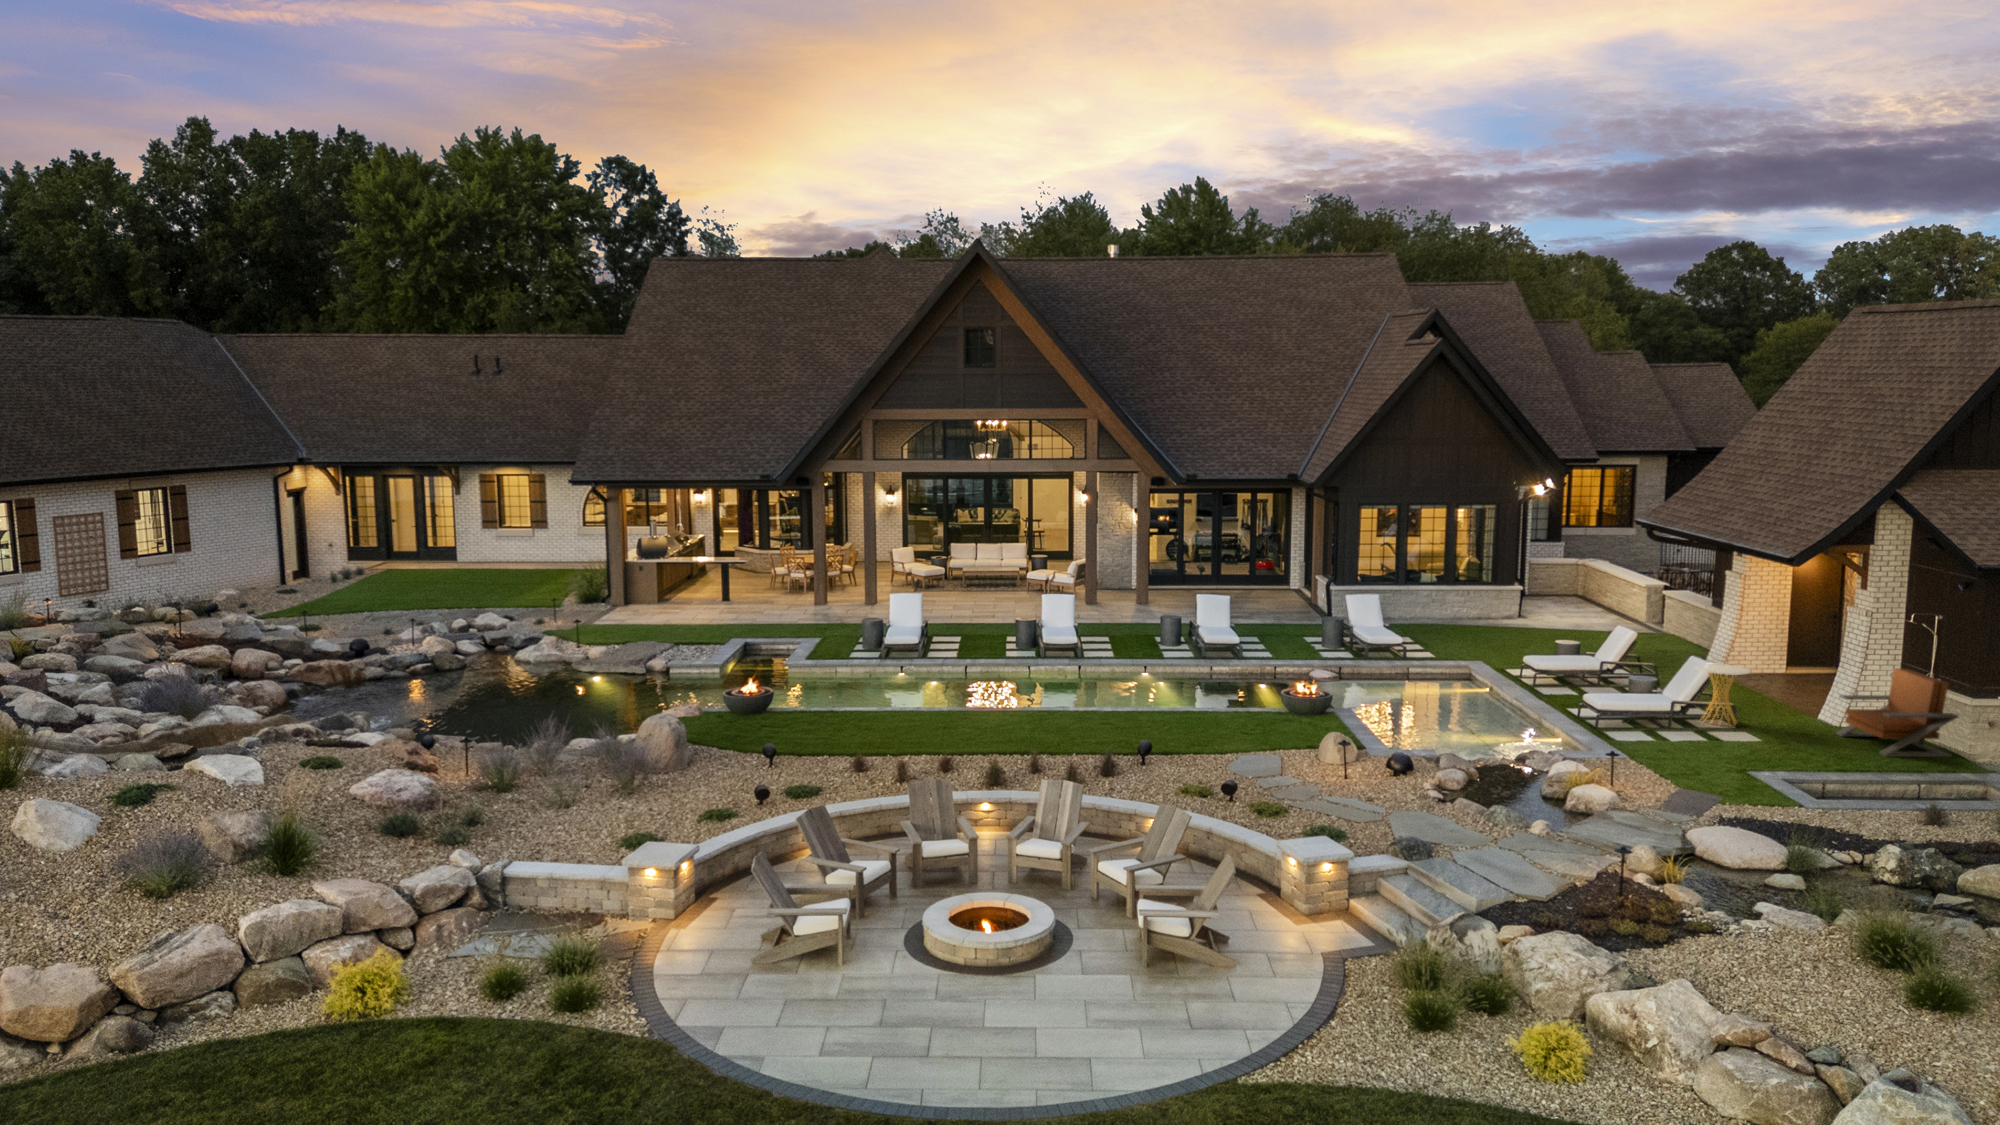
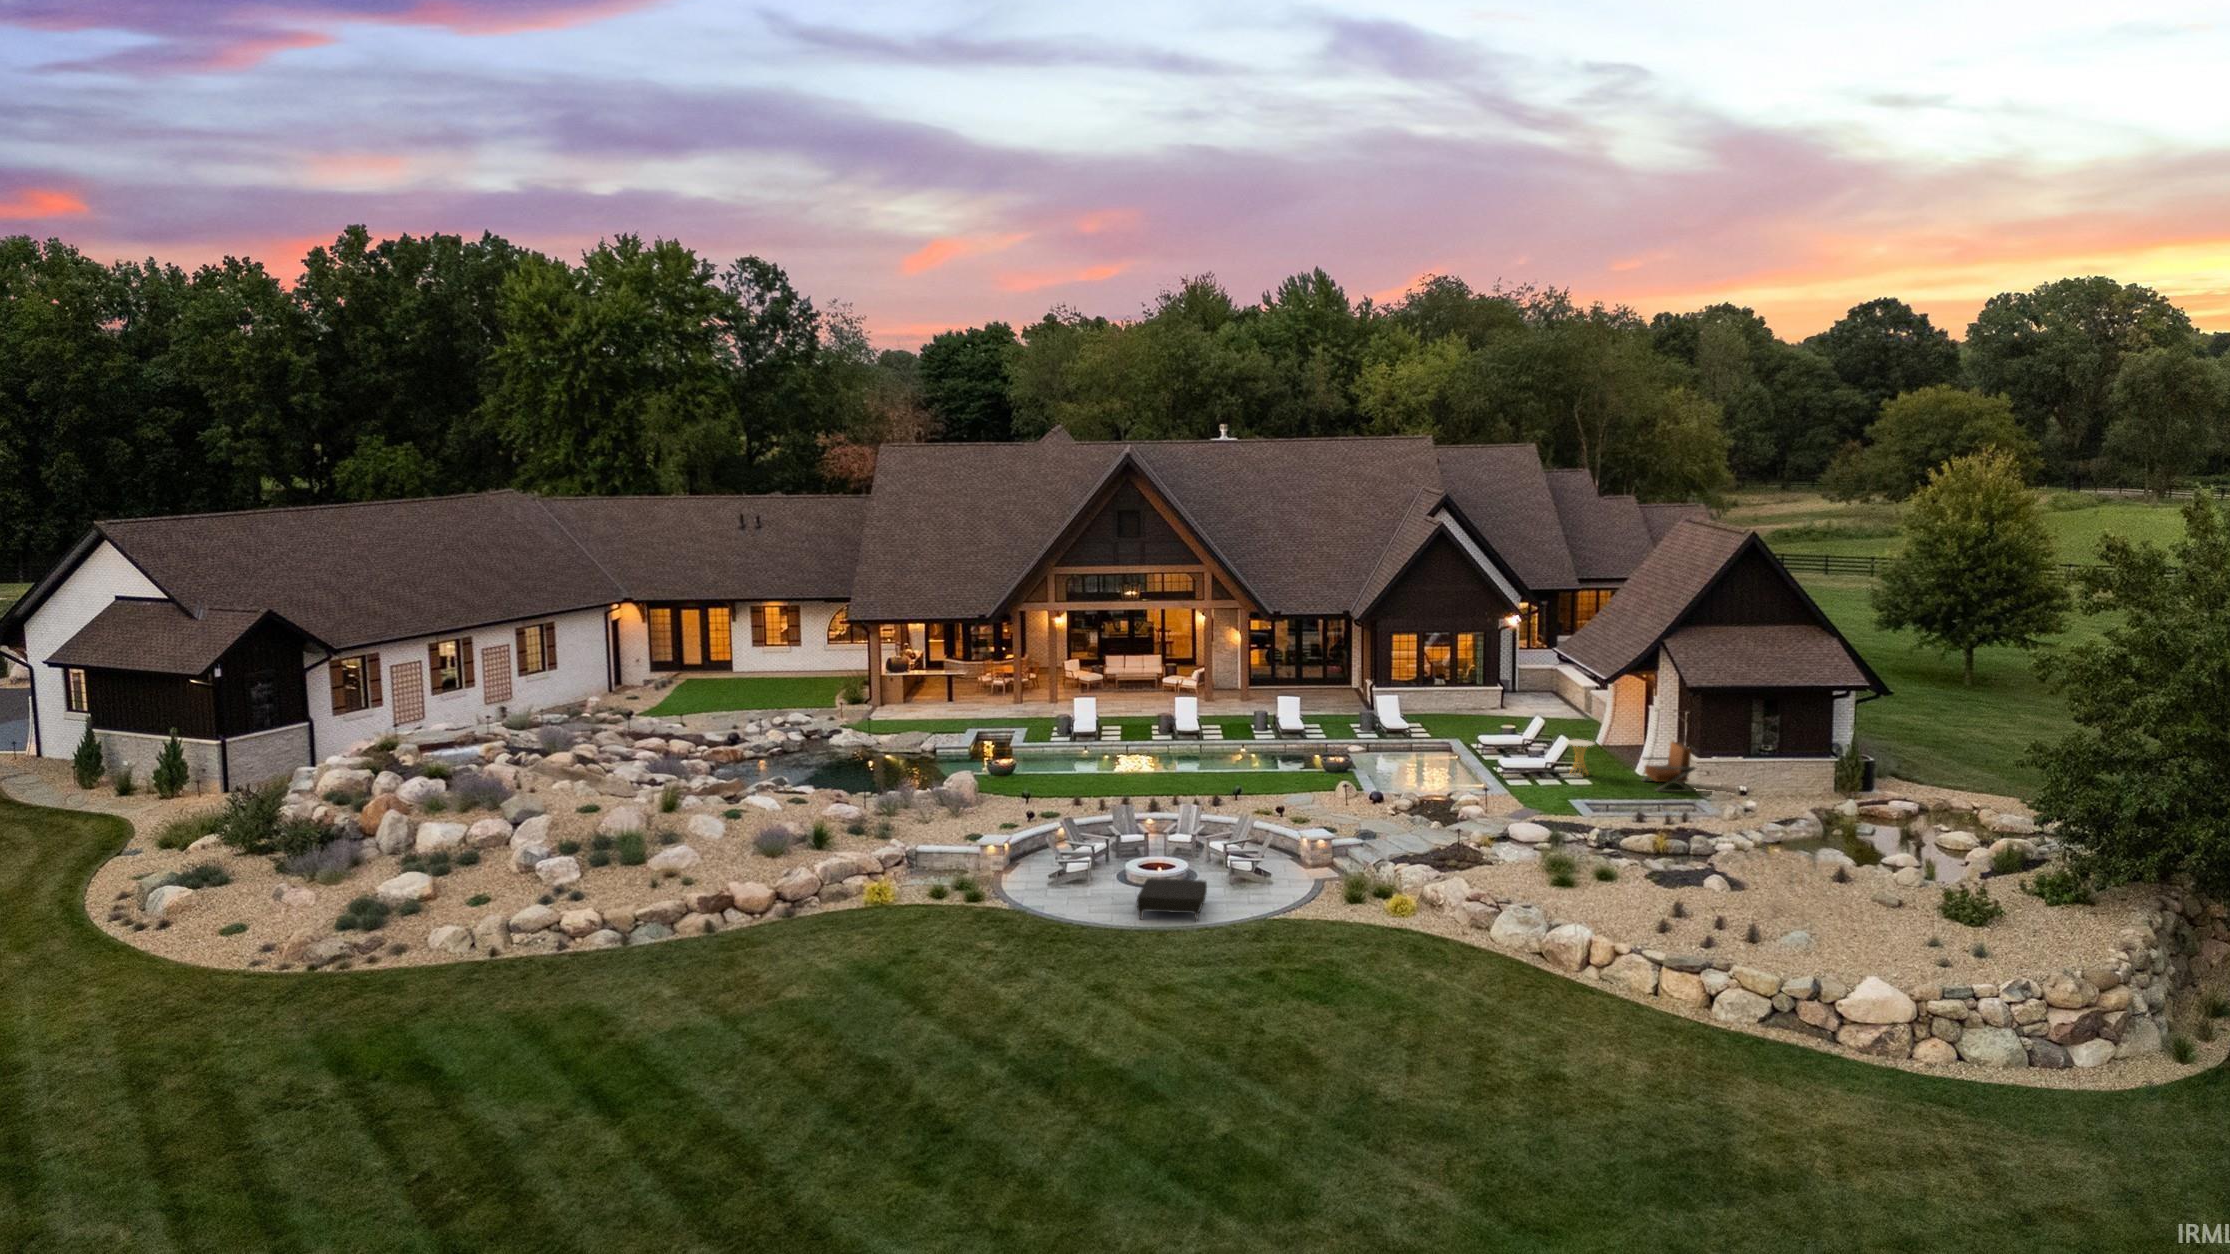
ottoman: none [924,965,1094,1095] -> present [1137,878,1207,921]

